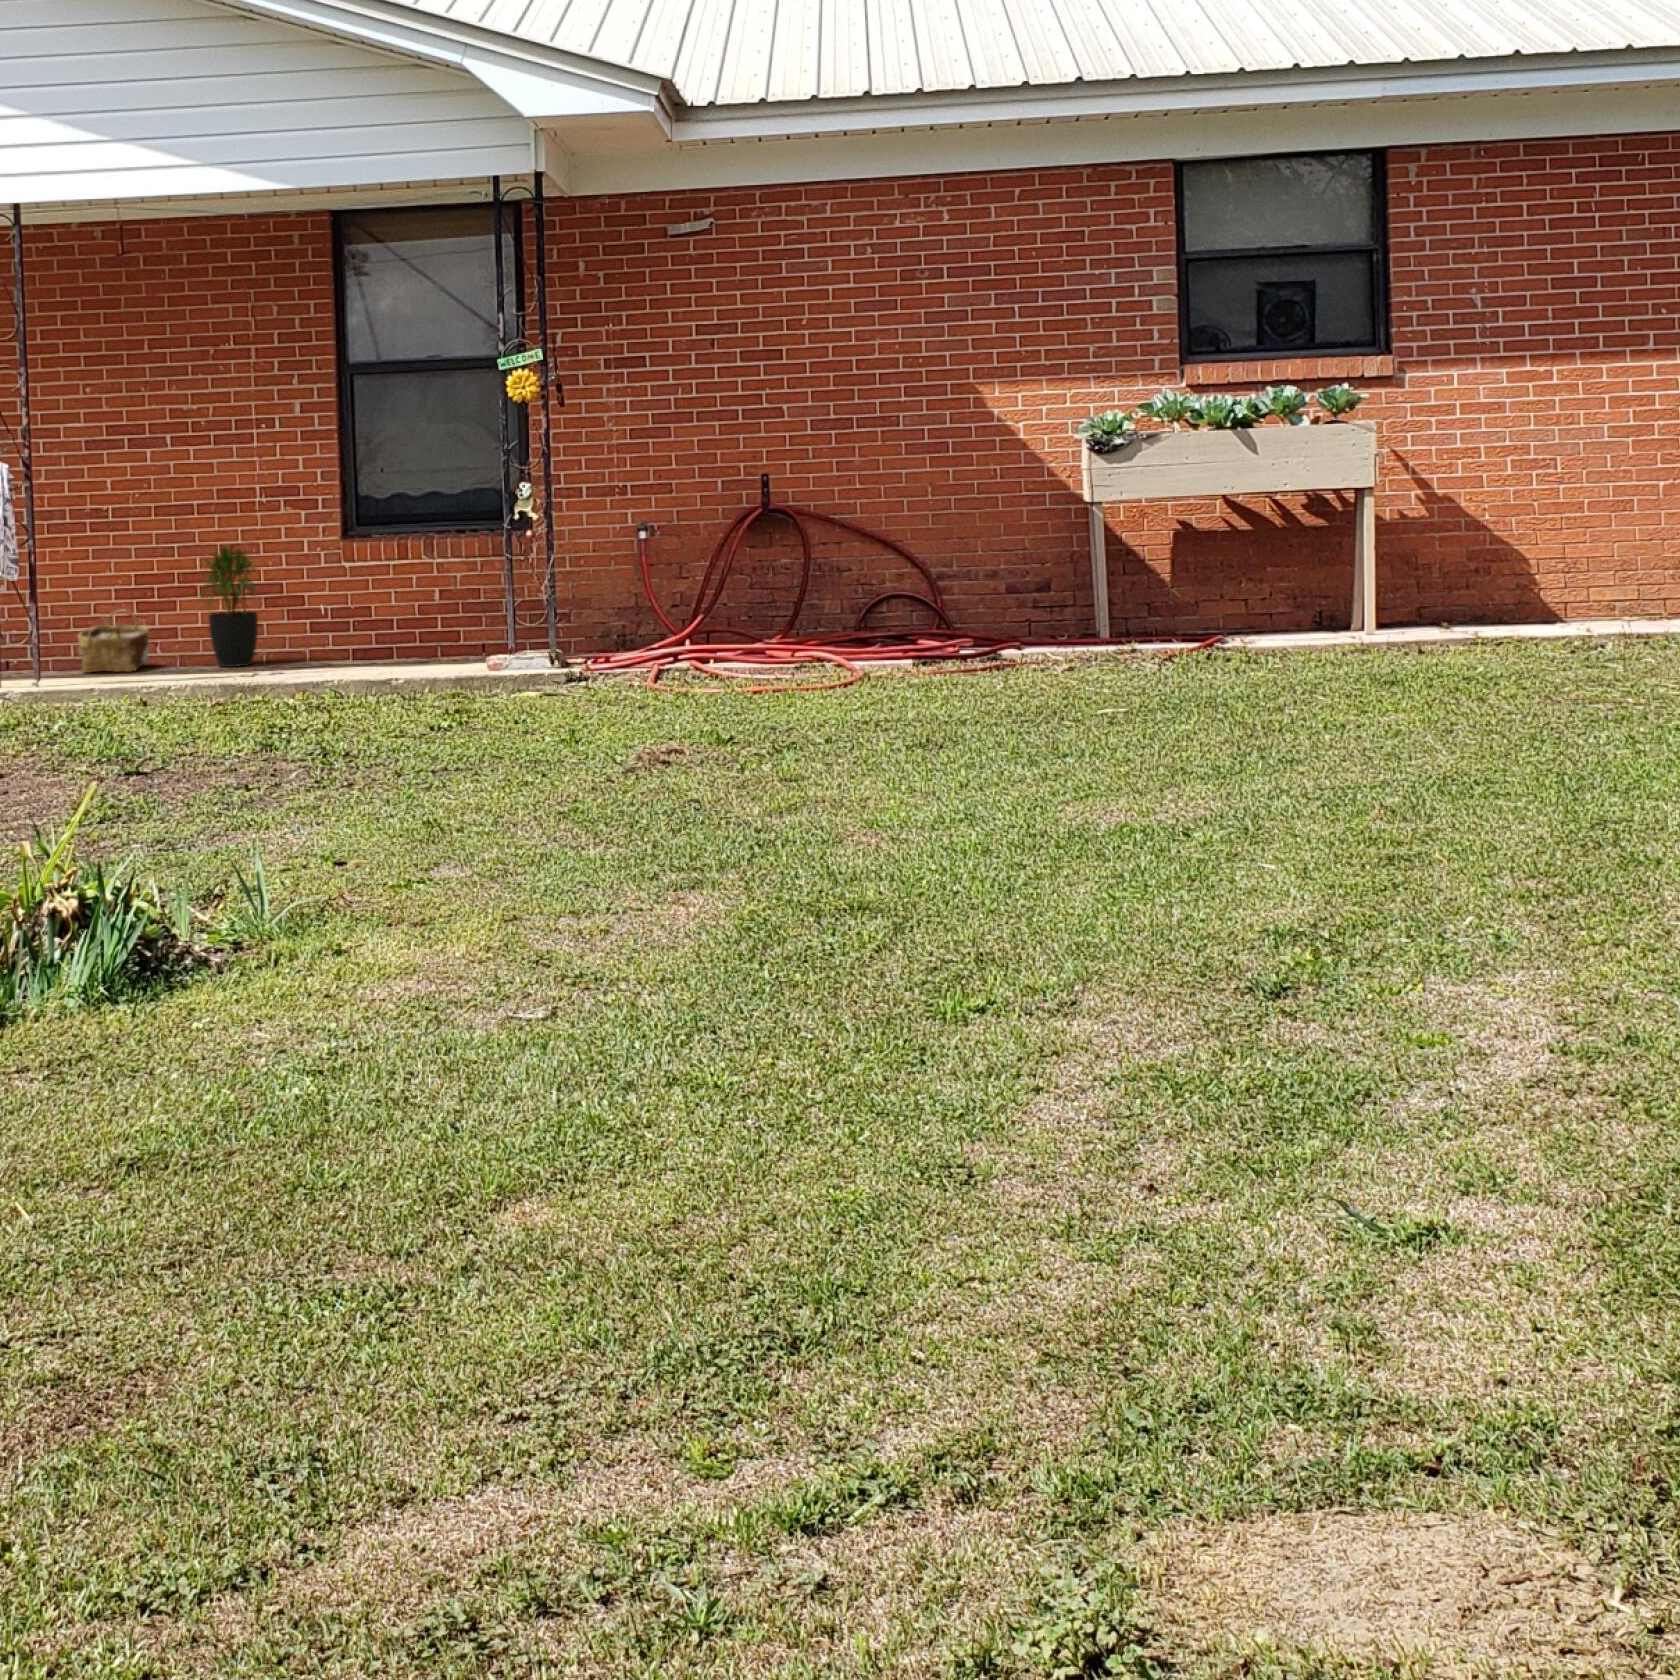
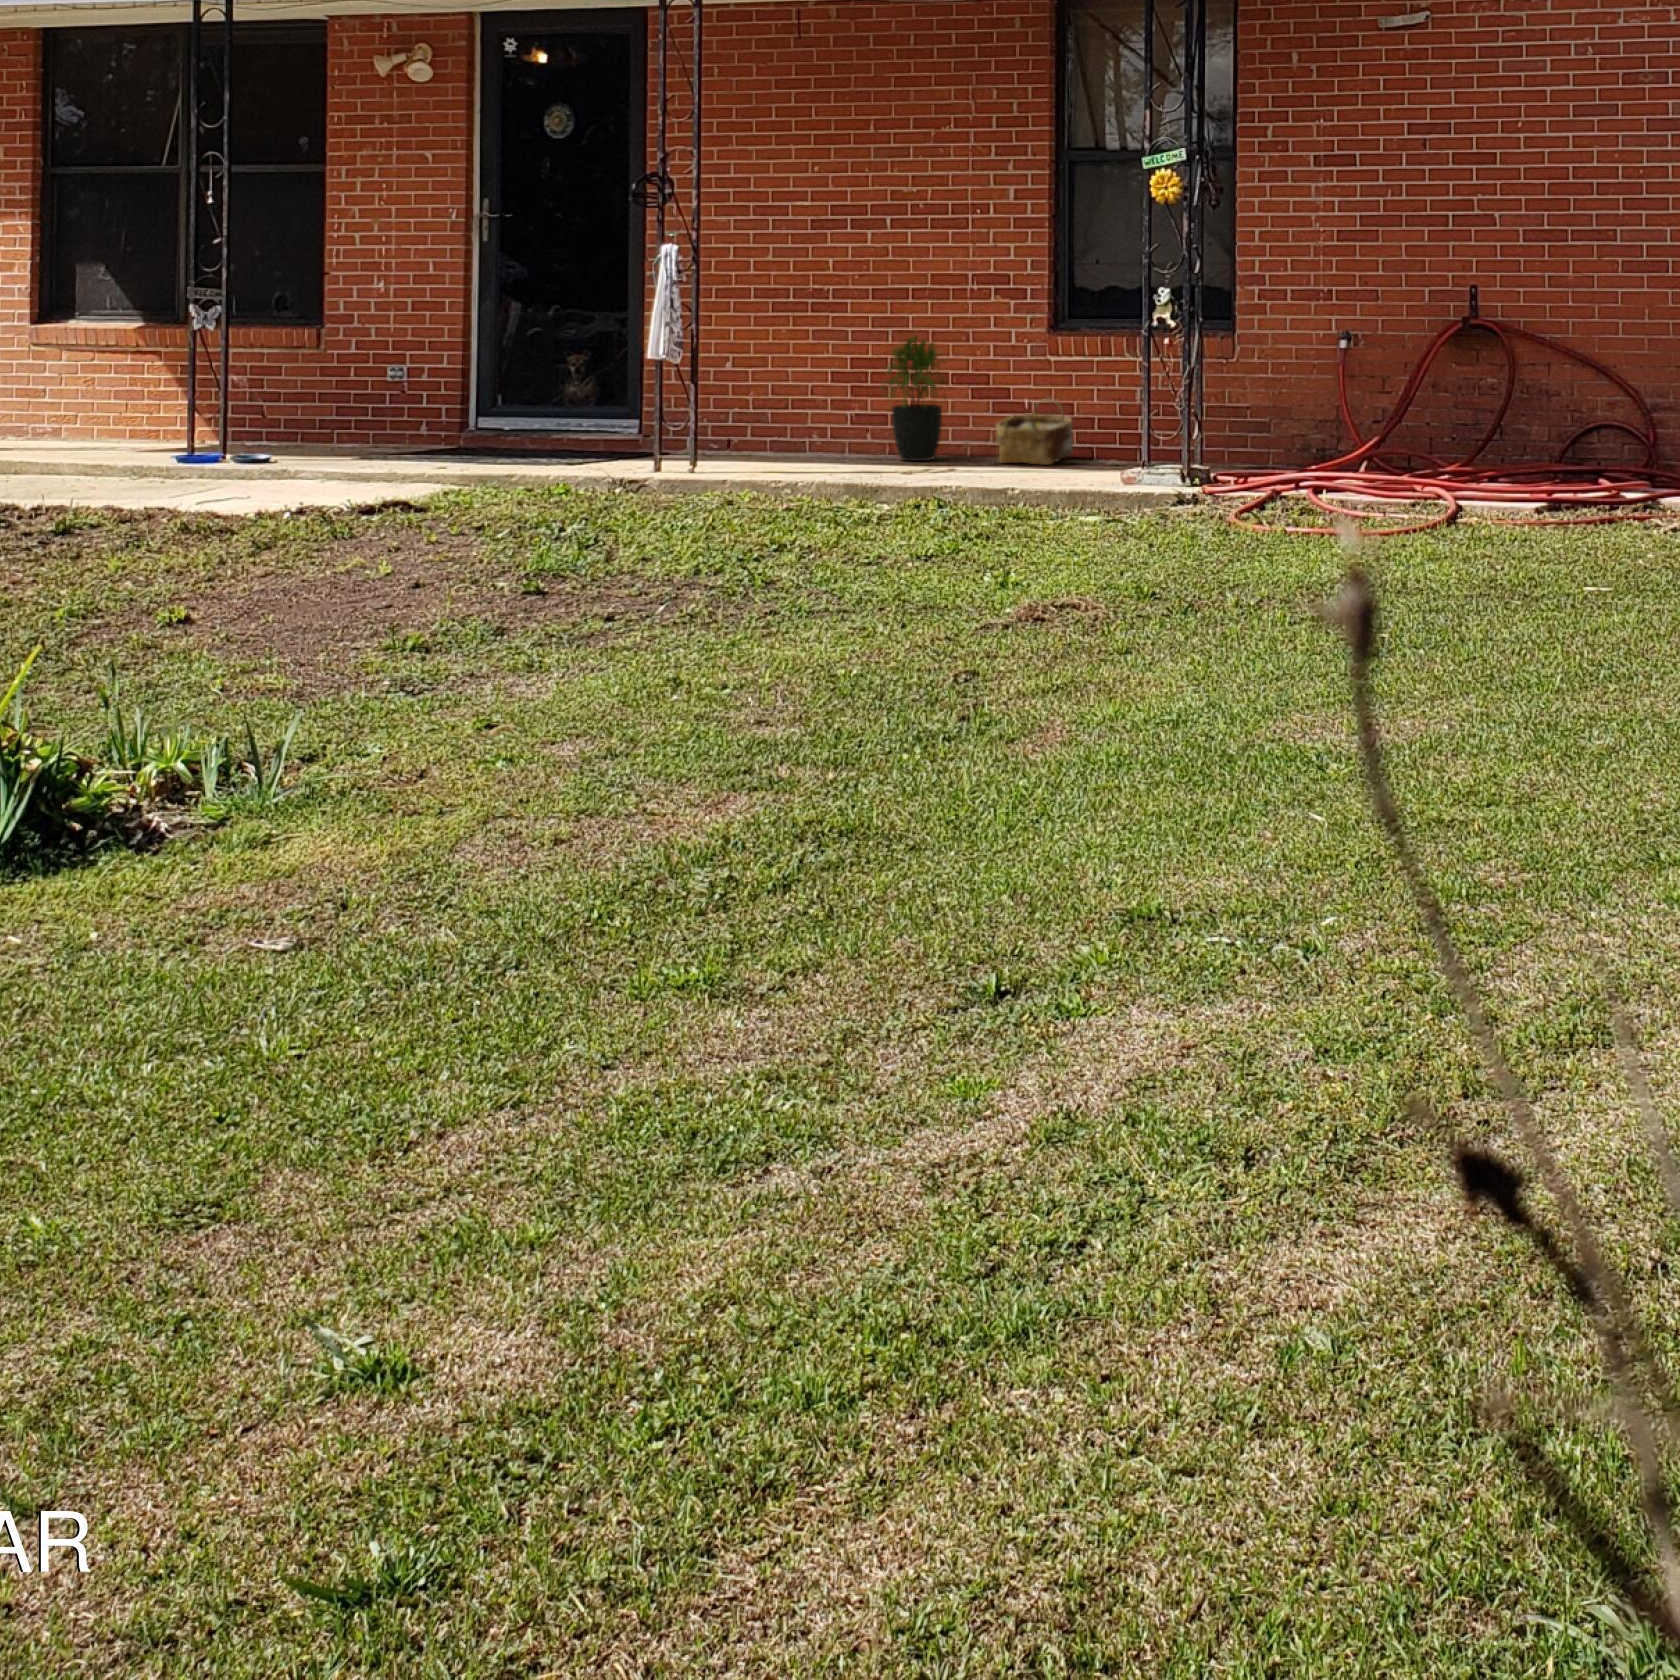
woven basket: present [78,610,149,673] -> present [996,399,1073,465]

